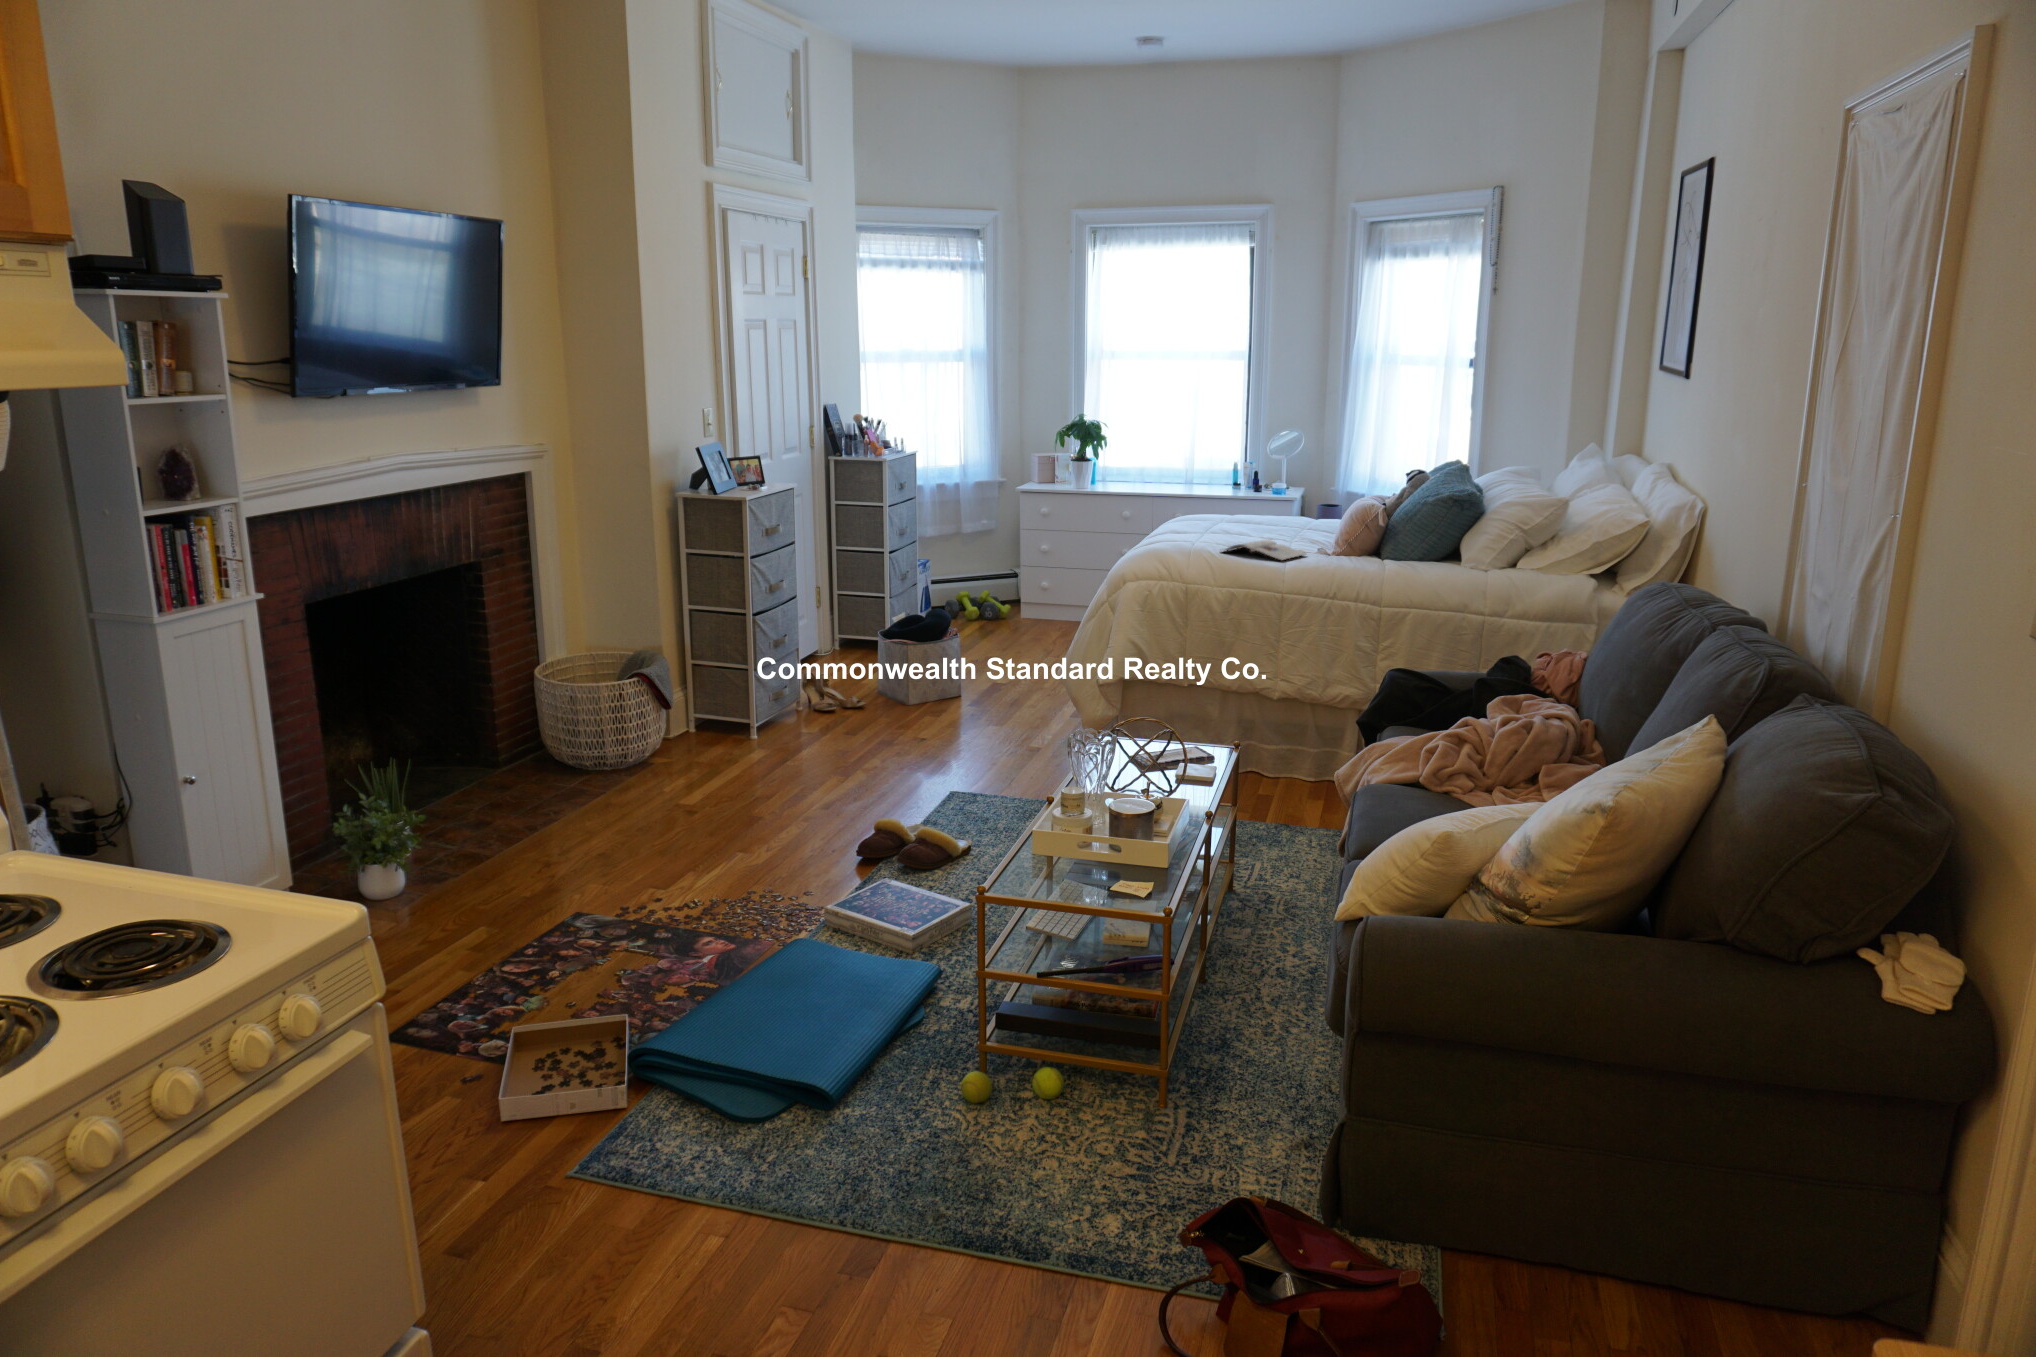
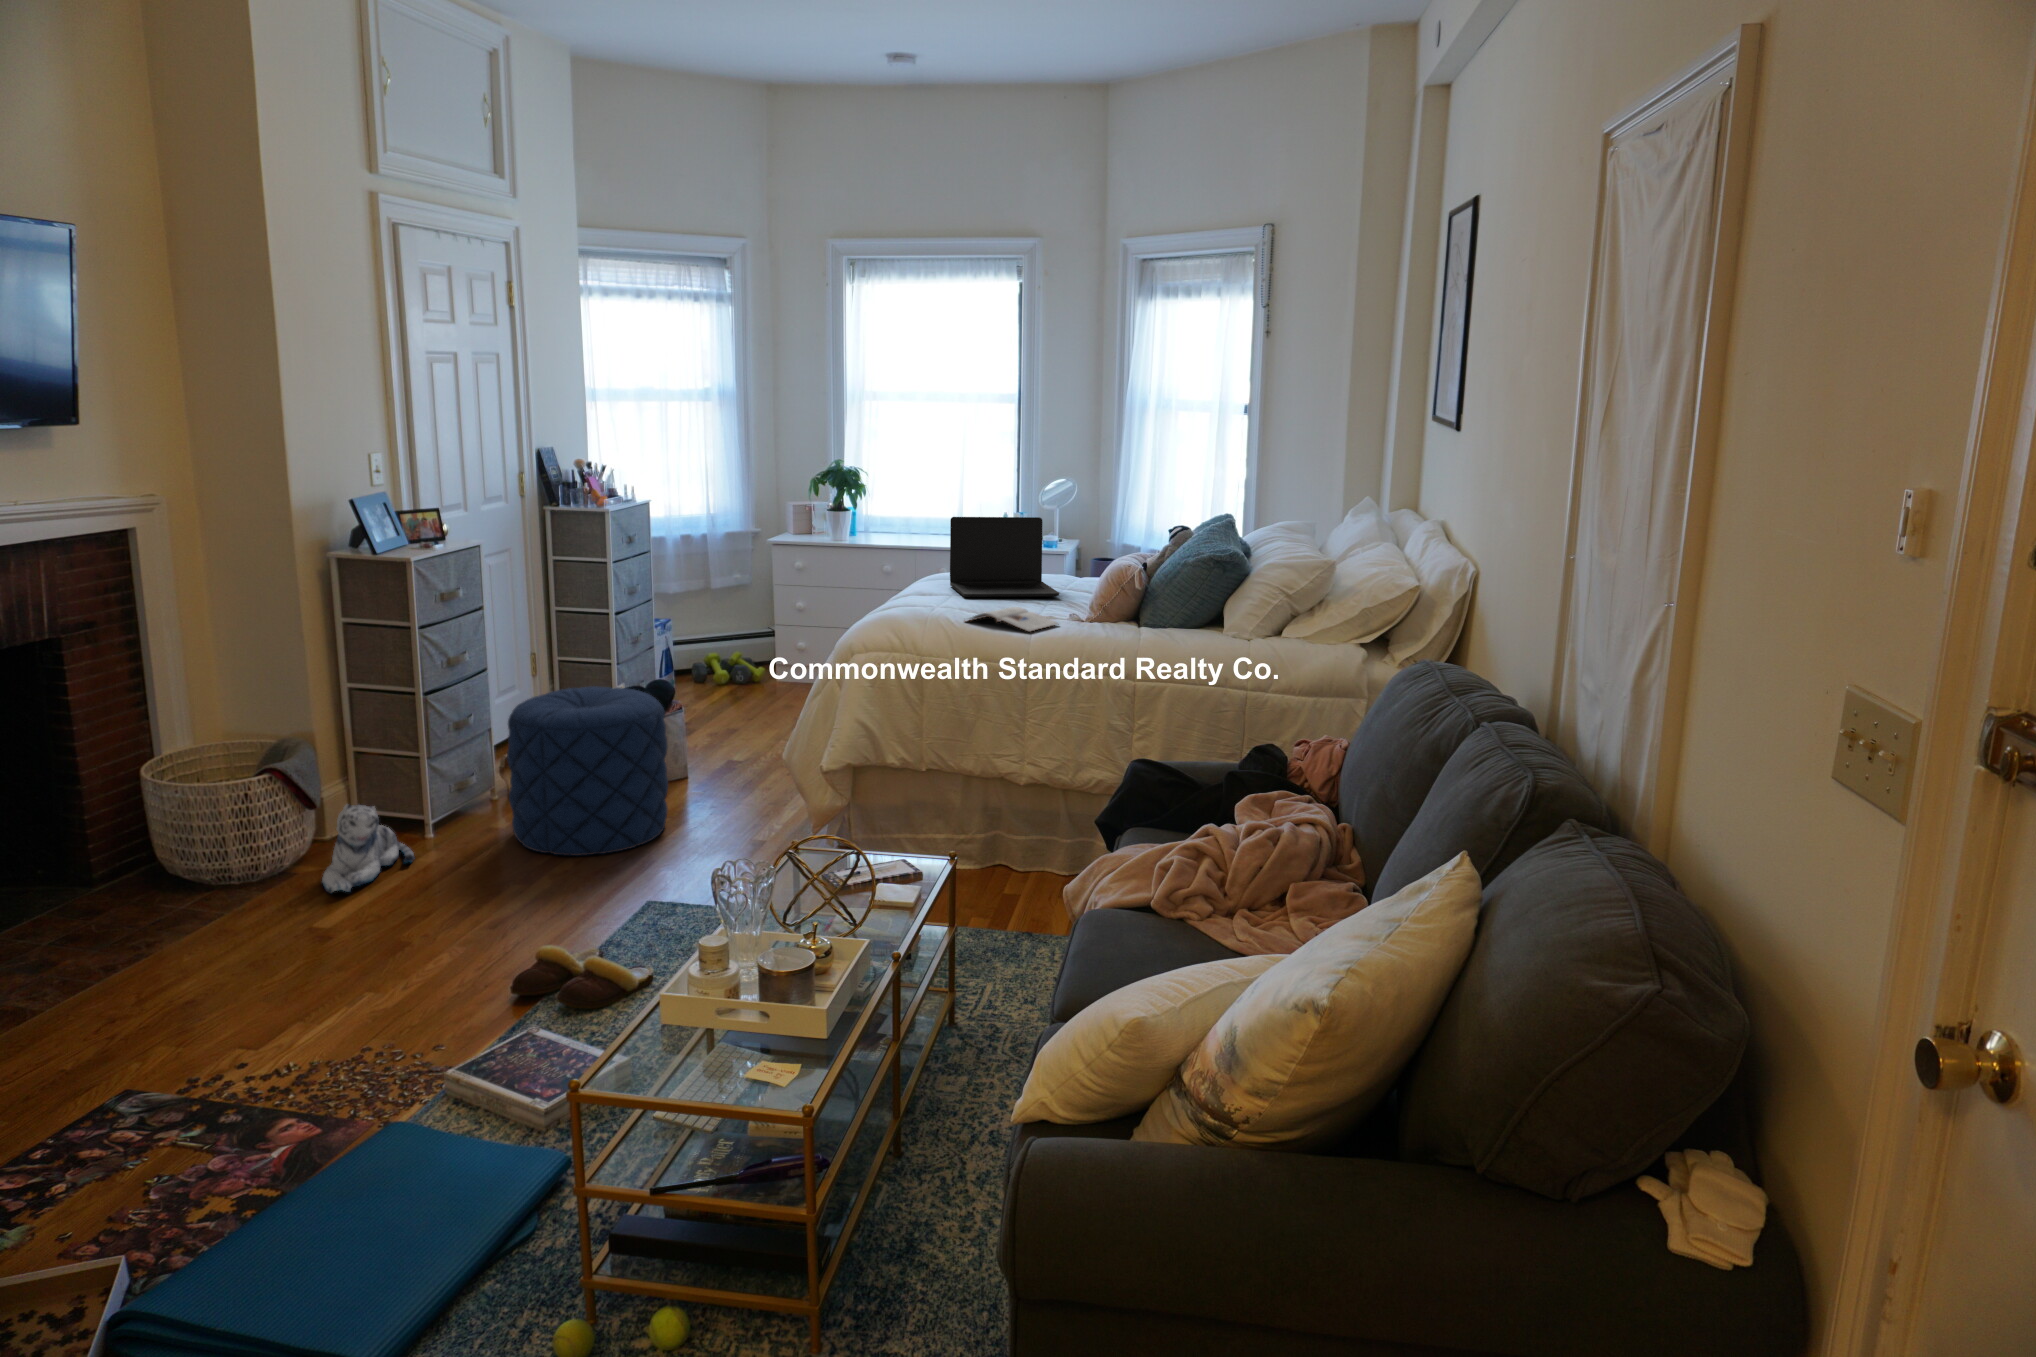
laptop: none [1197,461,1300,533] -> present [950,517,1059,598]
pouf: none [822,612,953,755] -> present [507,687,668,856]
plush toy: none [680,705,748,778] -> present [322,804,414,893]

